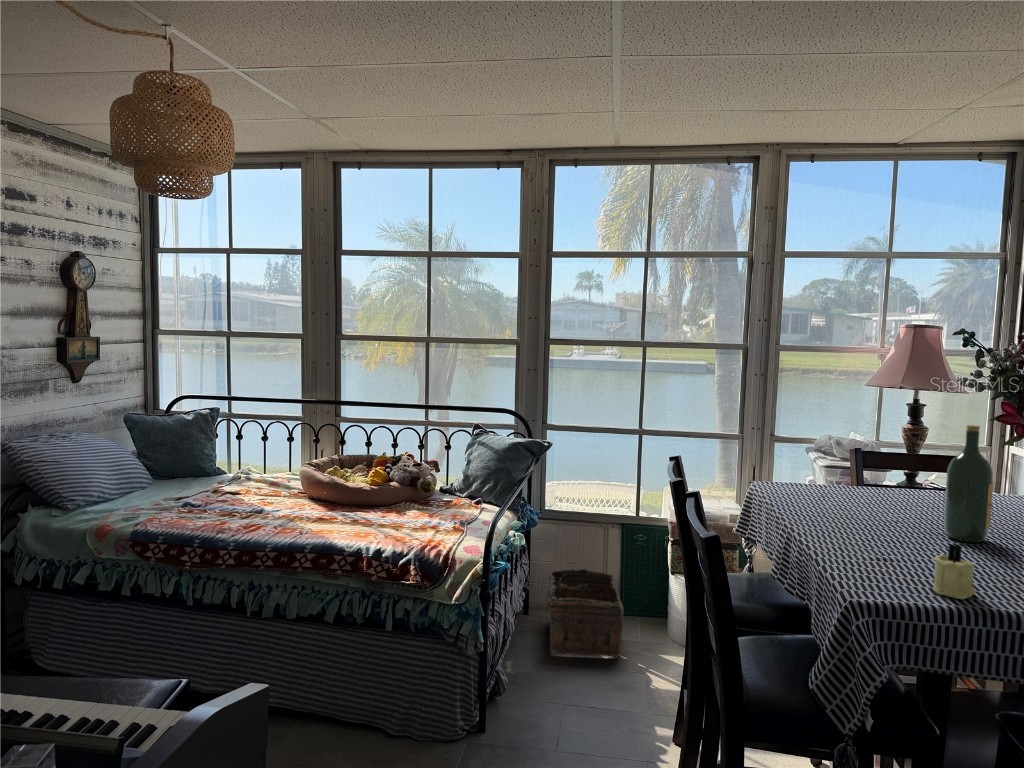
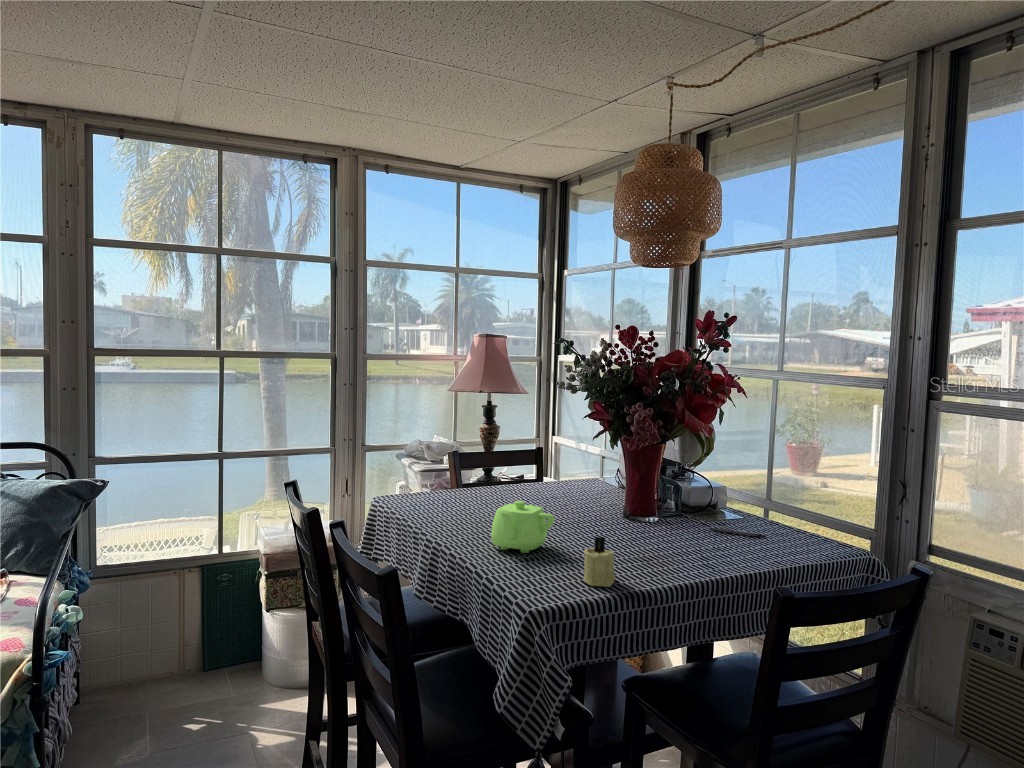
wine bottle: present [944,425,993,542] -> none [557,424,593,529]
teapot: none [848,498,921,552] -> present [491,501,555,553]
basket: present [546,569,623,657] -> none [88,628,218,747]

